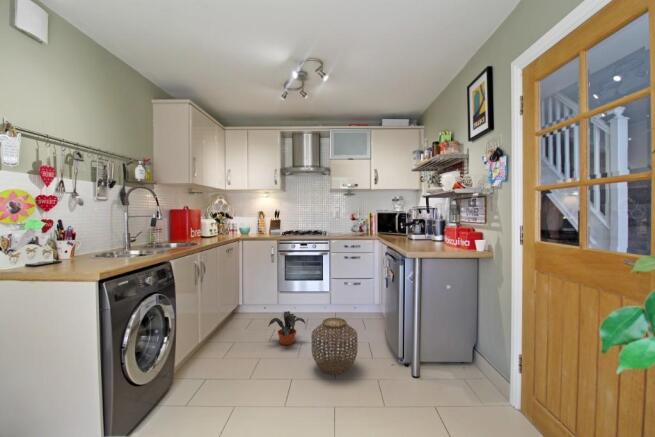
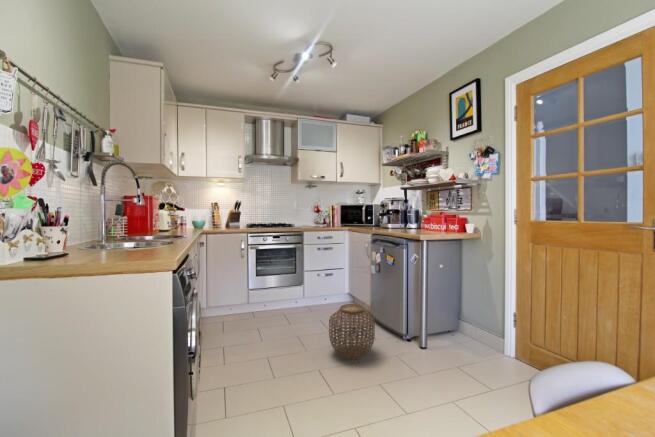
potted plant: present [269,311,305,345] -> none [263,306,303,341]

